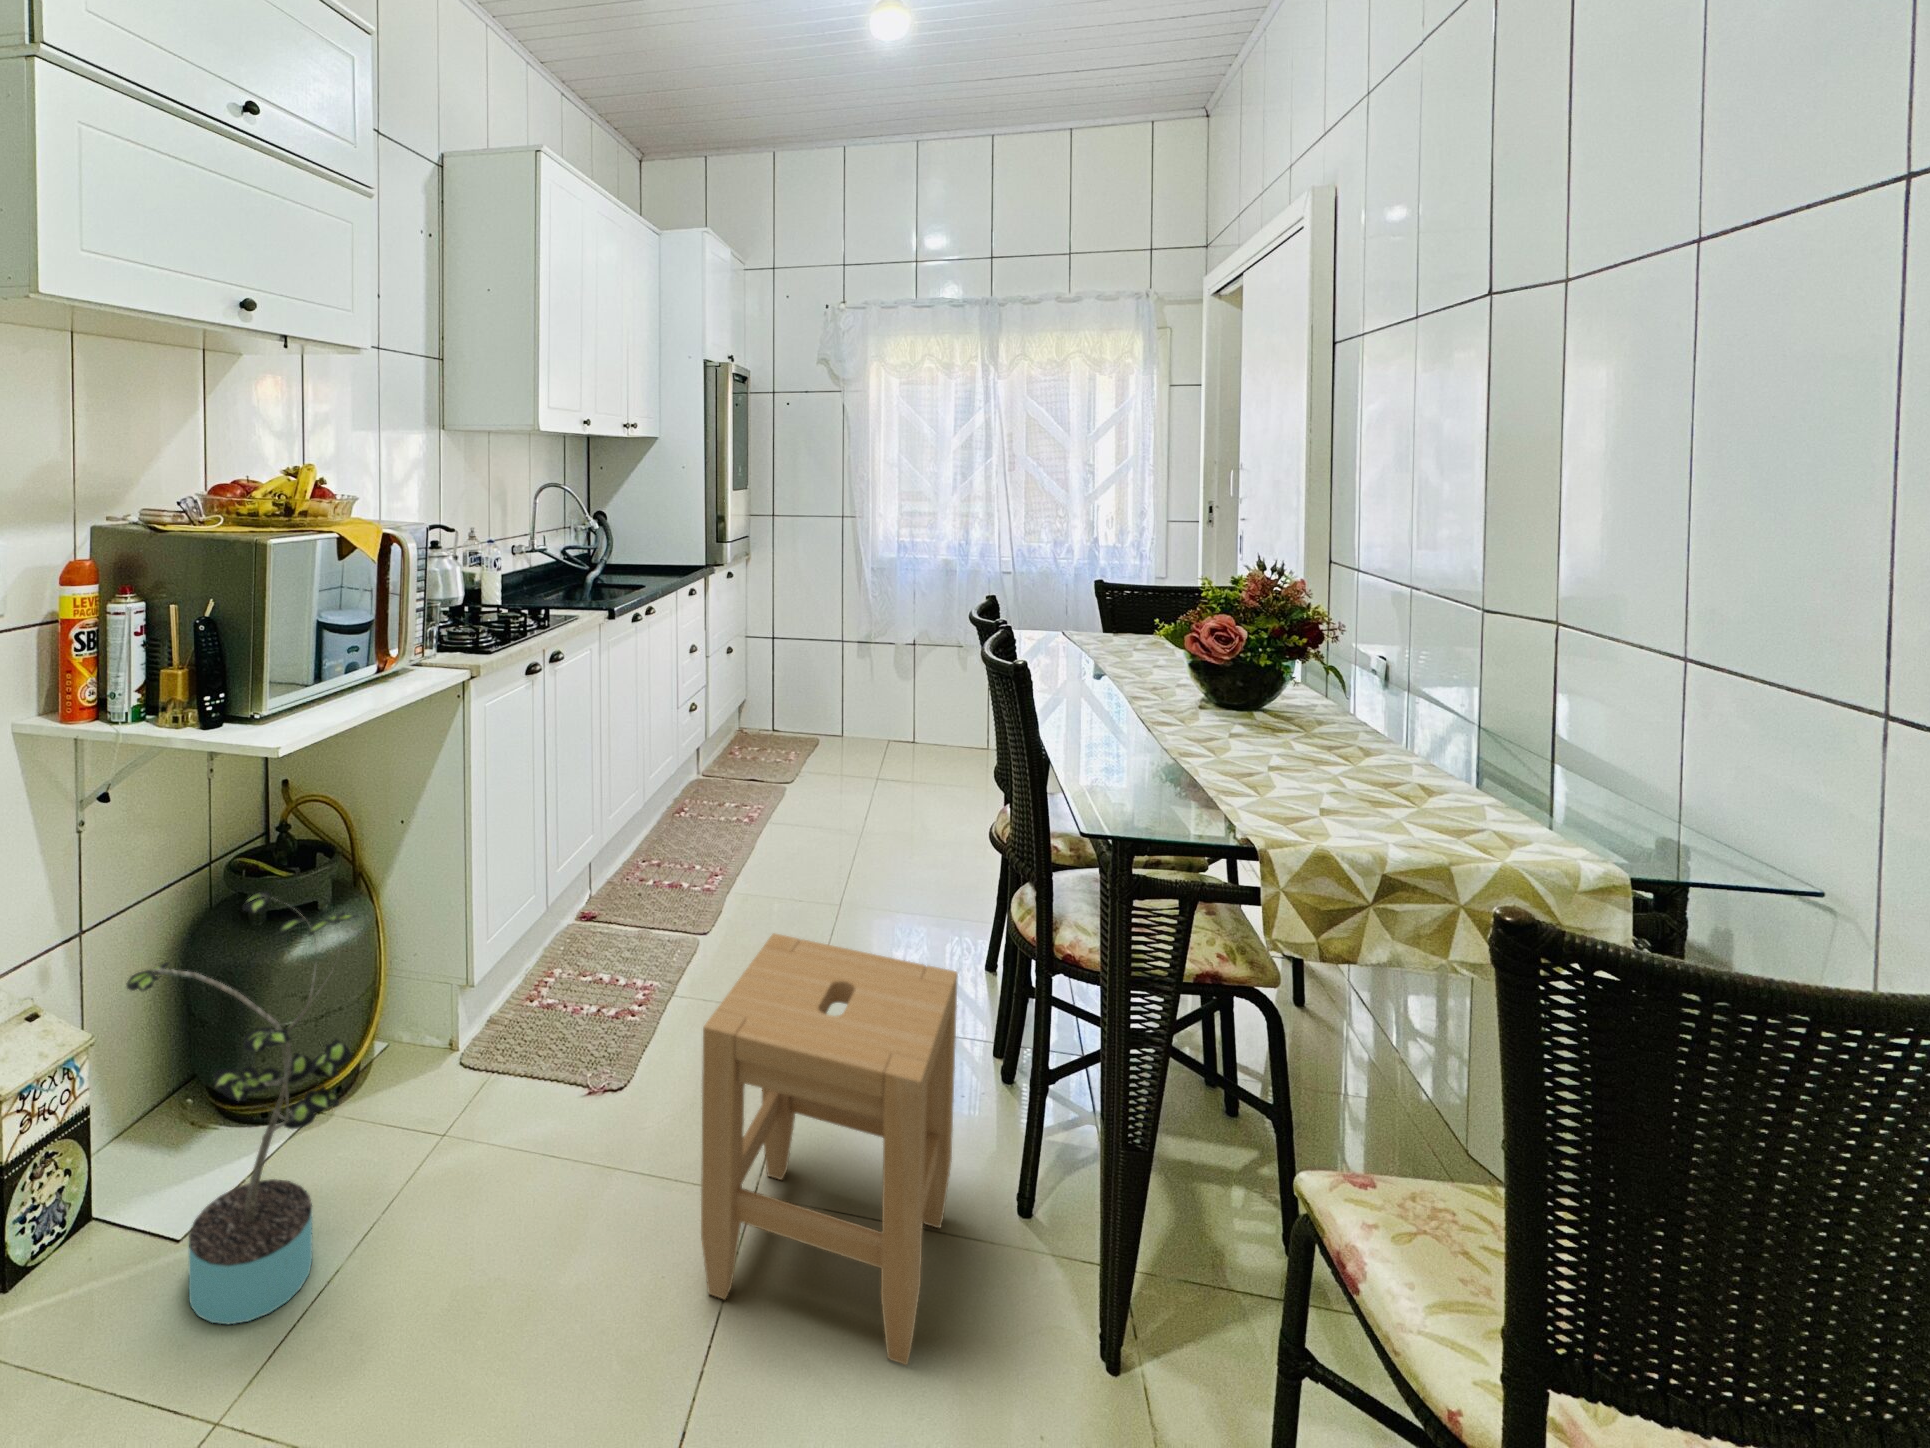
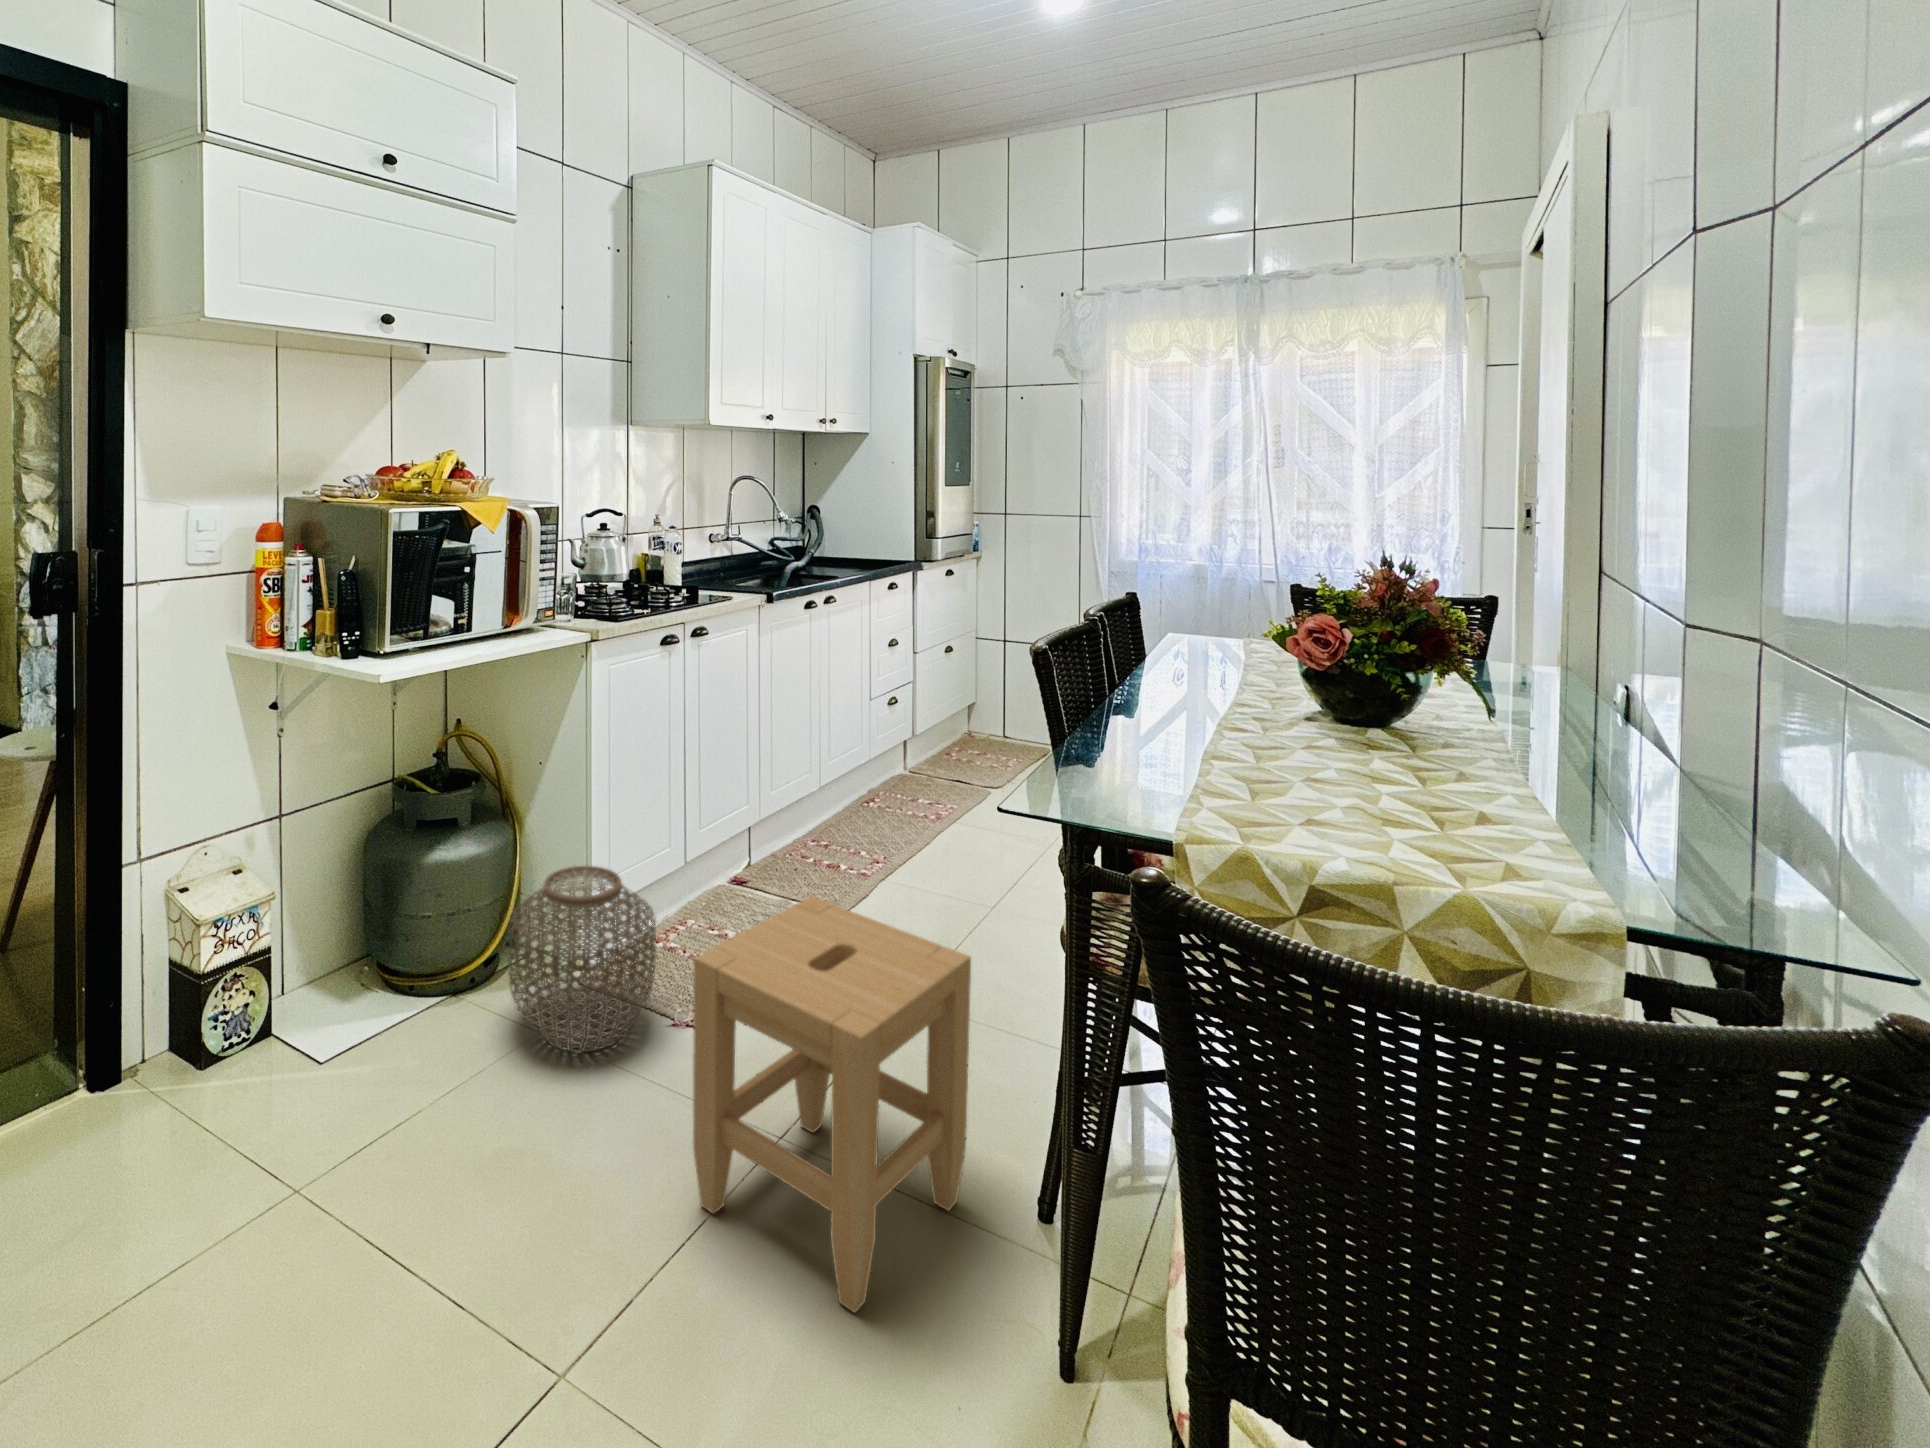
potted plant: present [127,892,356,1324] -> none [270,795,448,1129]
woven basket: none [406,933,575,1151] -> present [509,866,656,1052]

